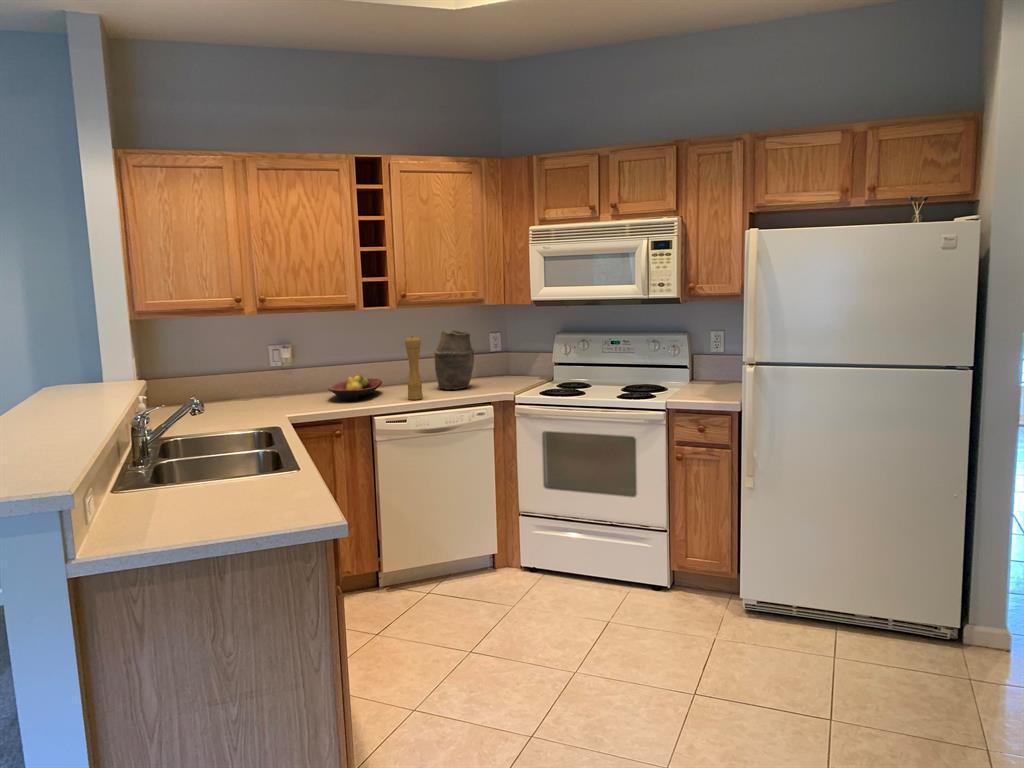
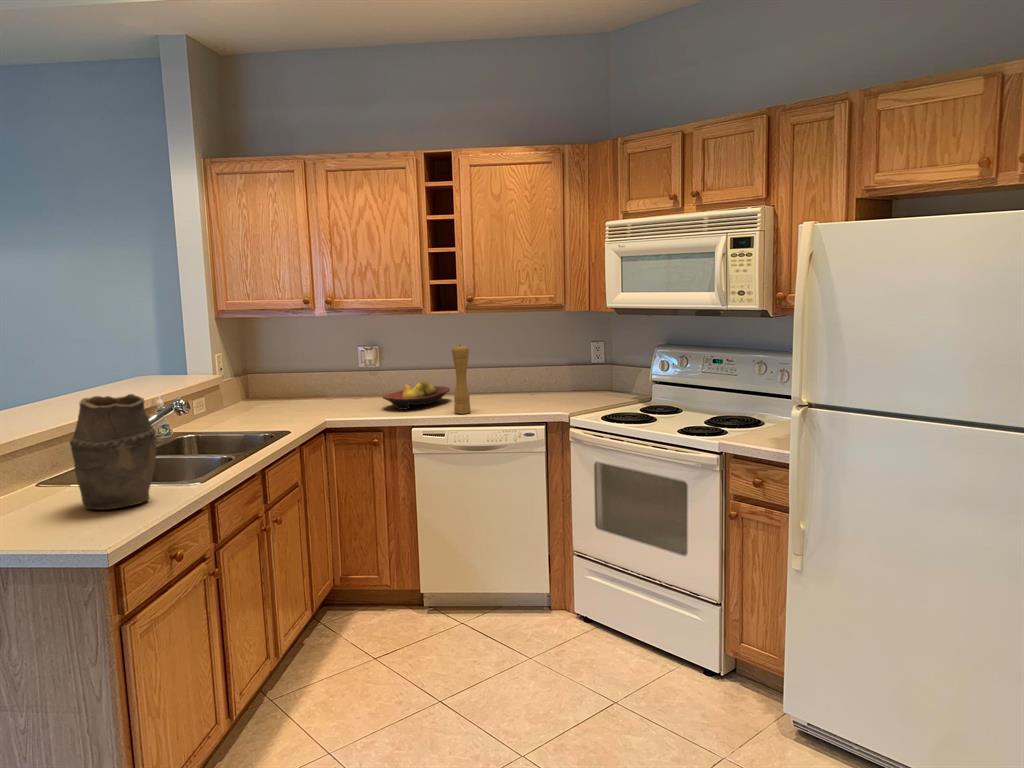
vase: present [434,330,474,390] -> present [70,394,156,510]

